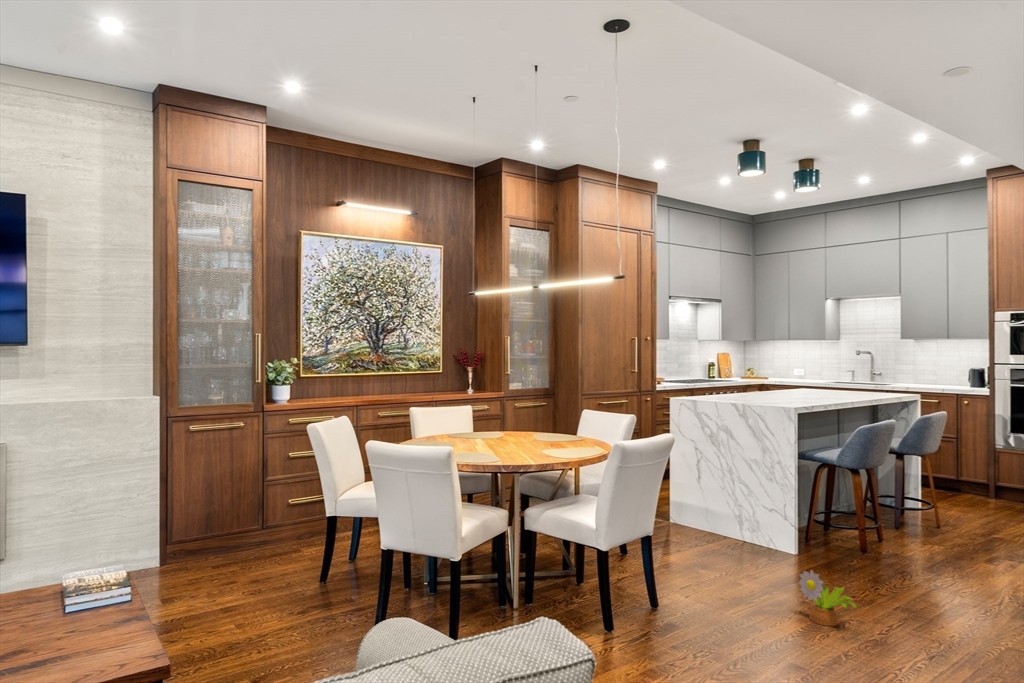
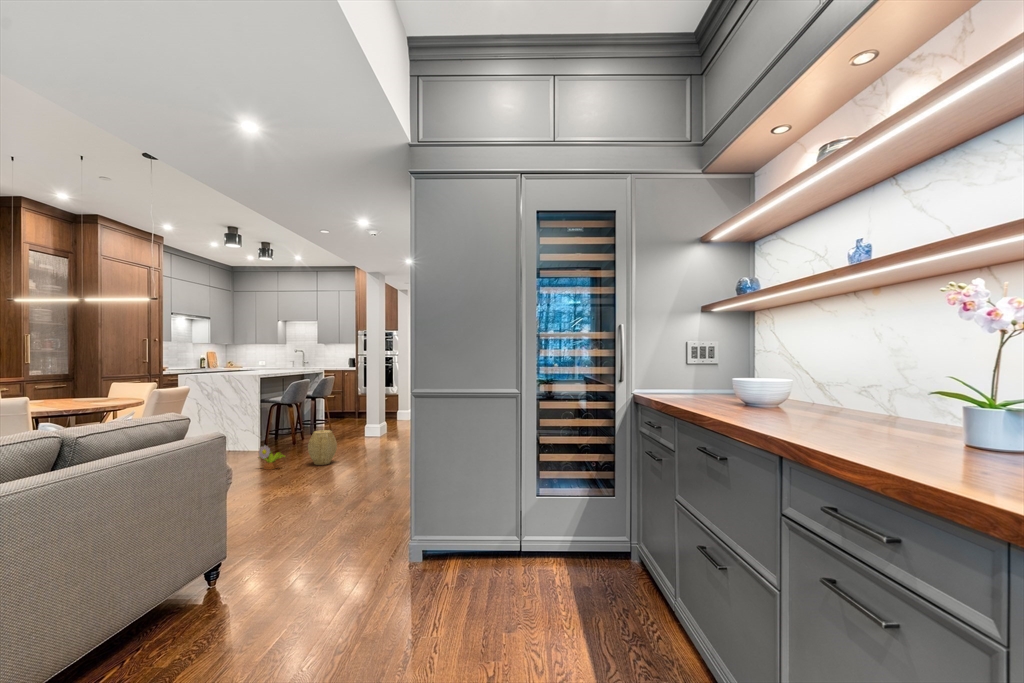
woven basket: none [908,560,985,650] -> present [308,430,337,465]

